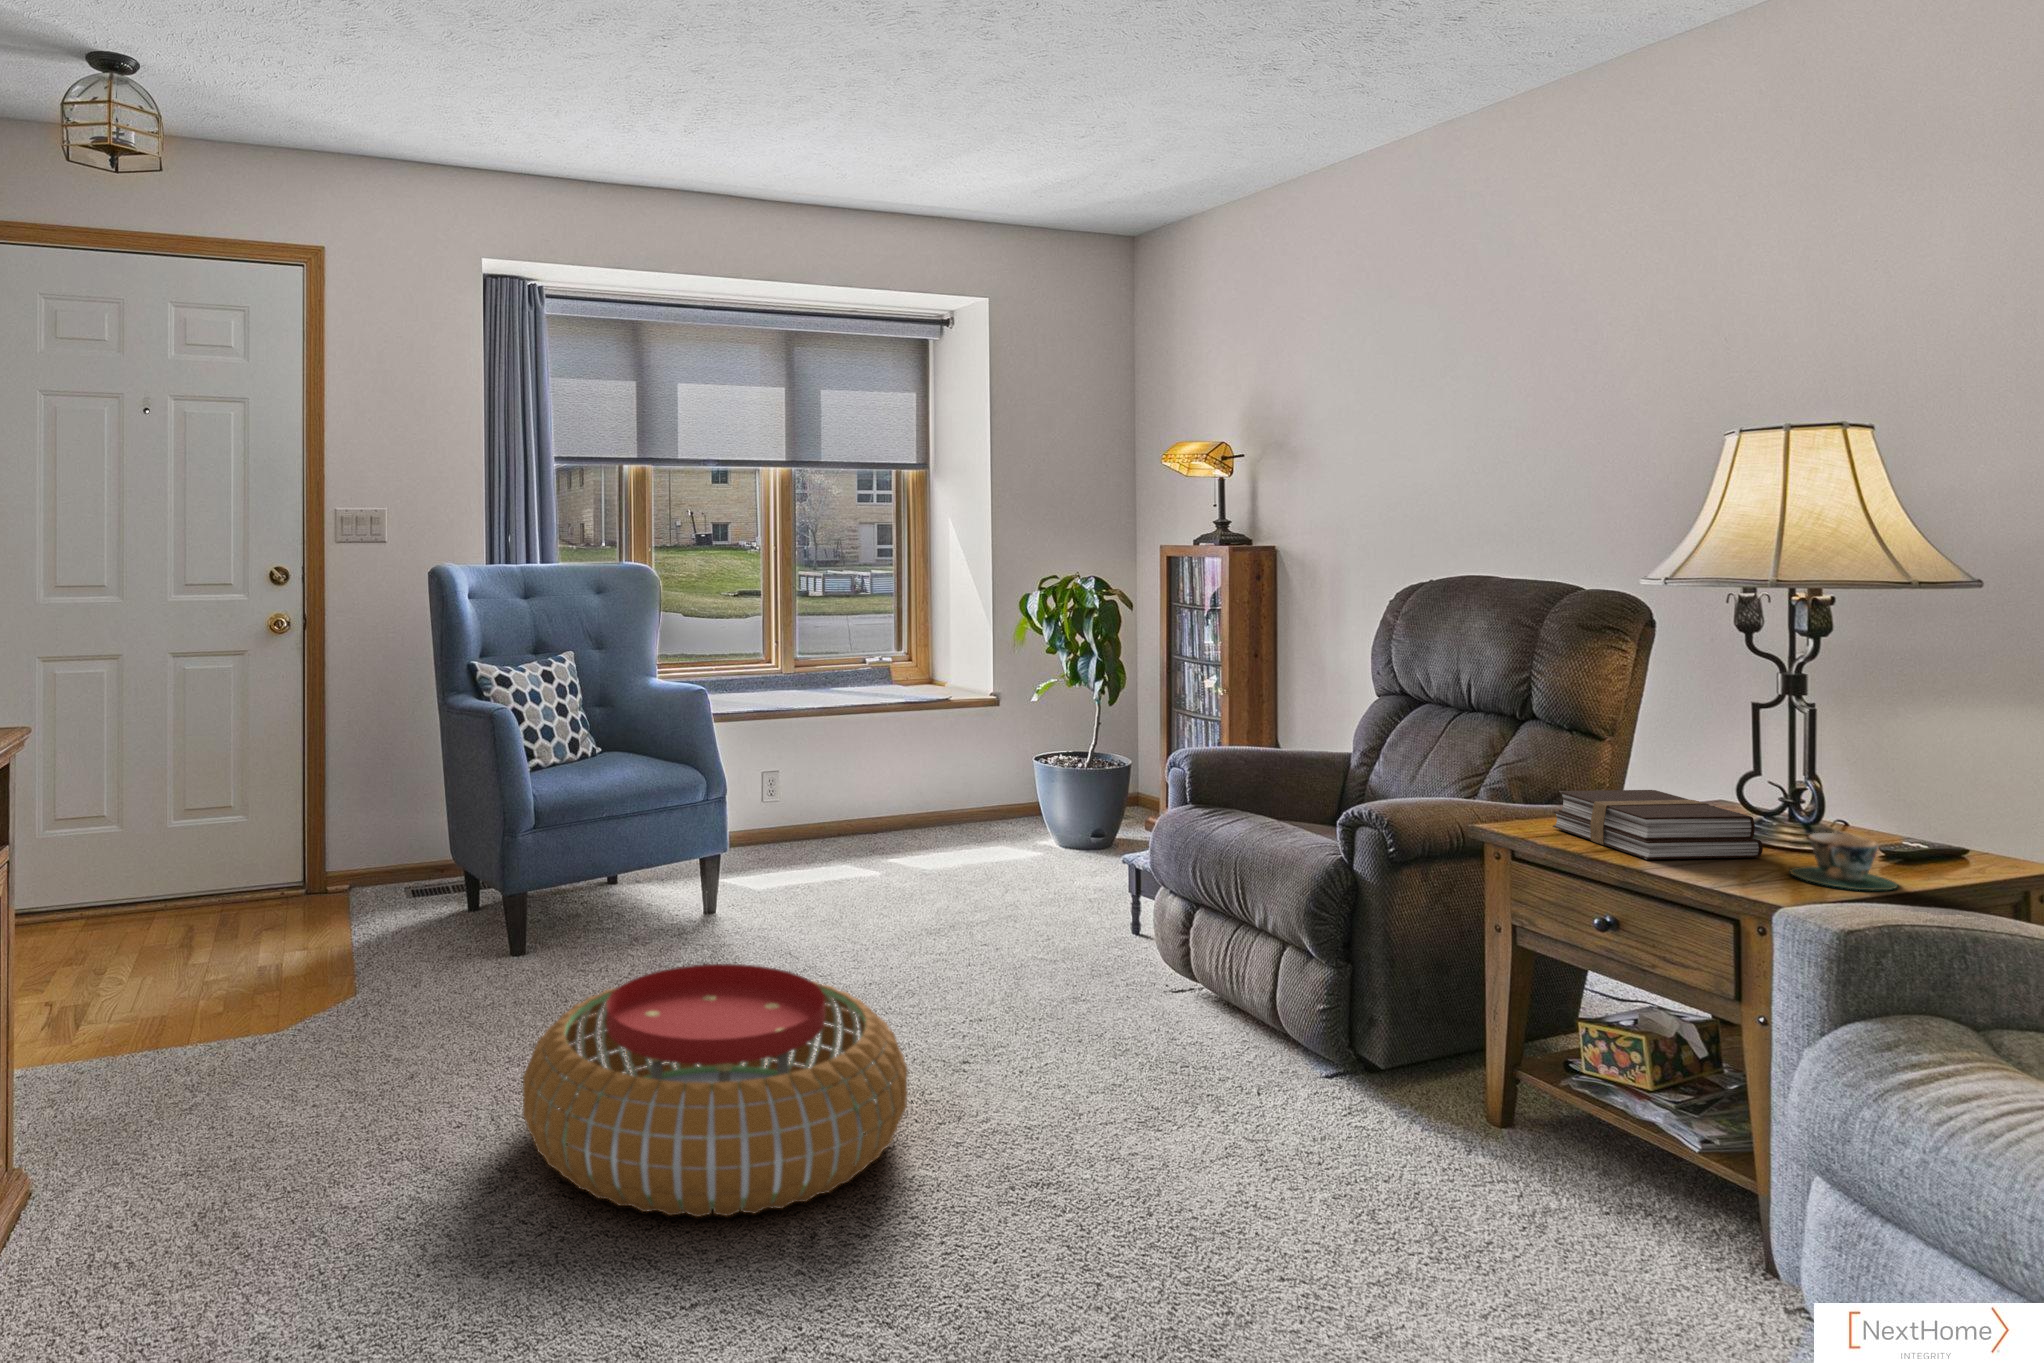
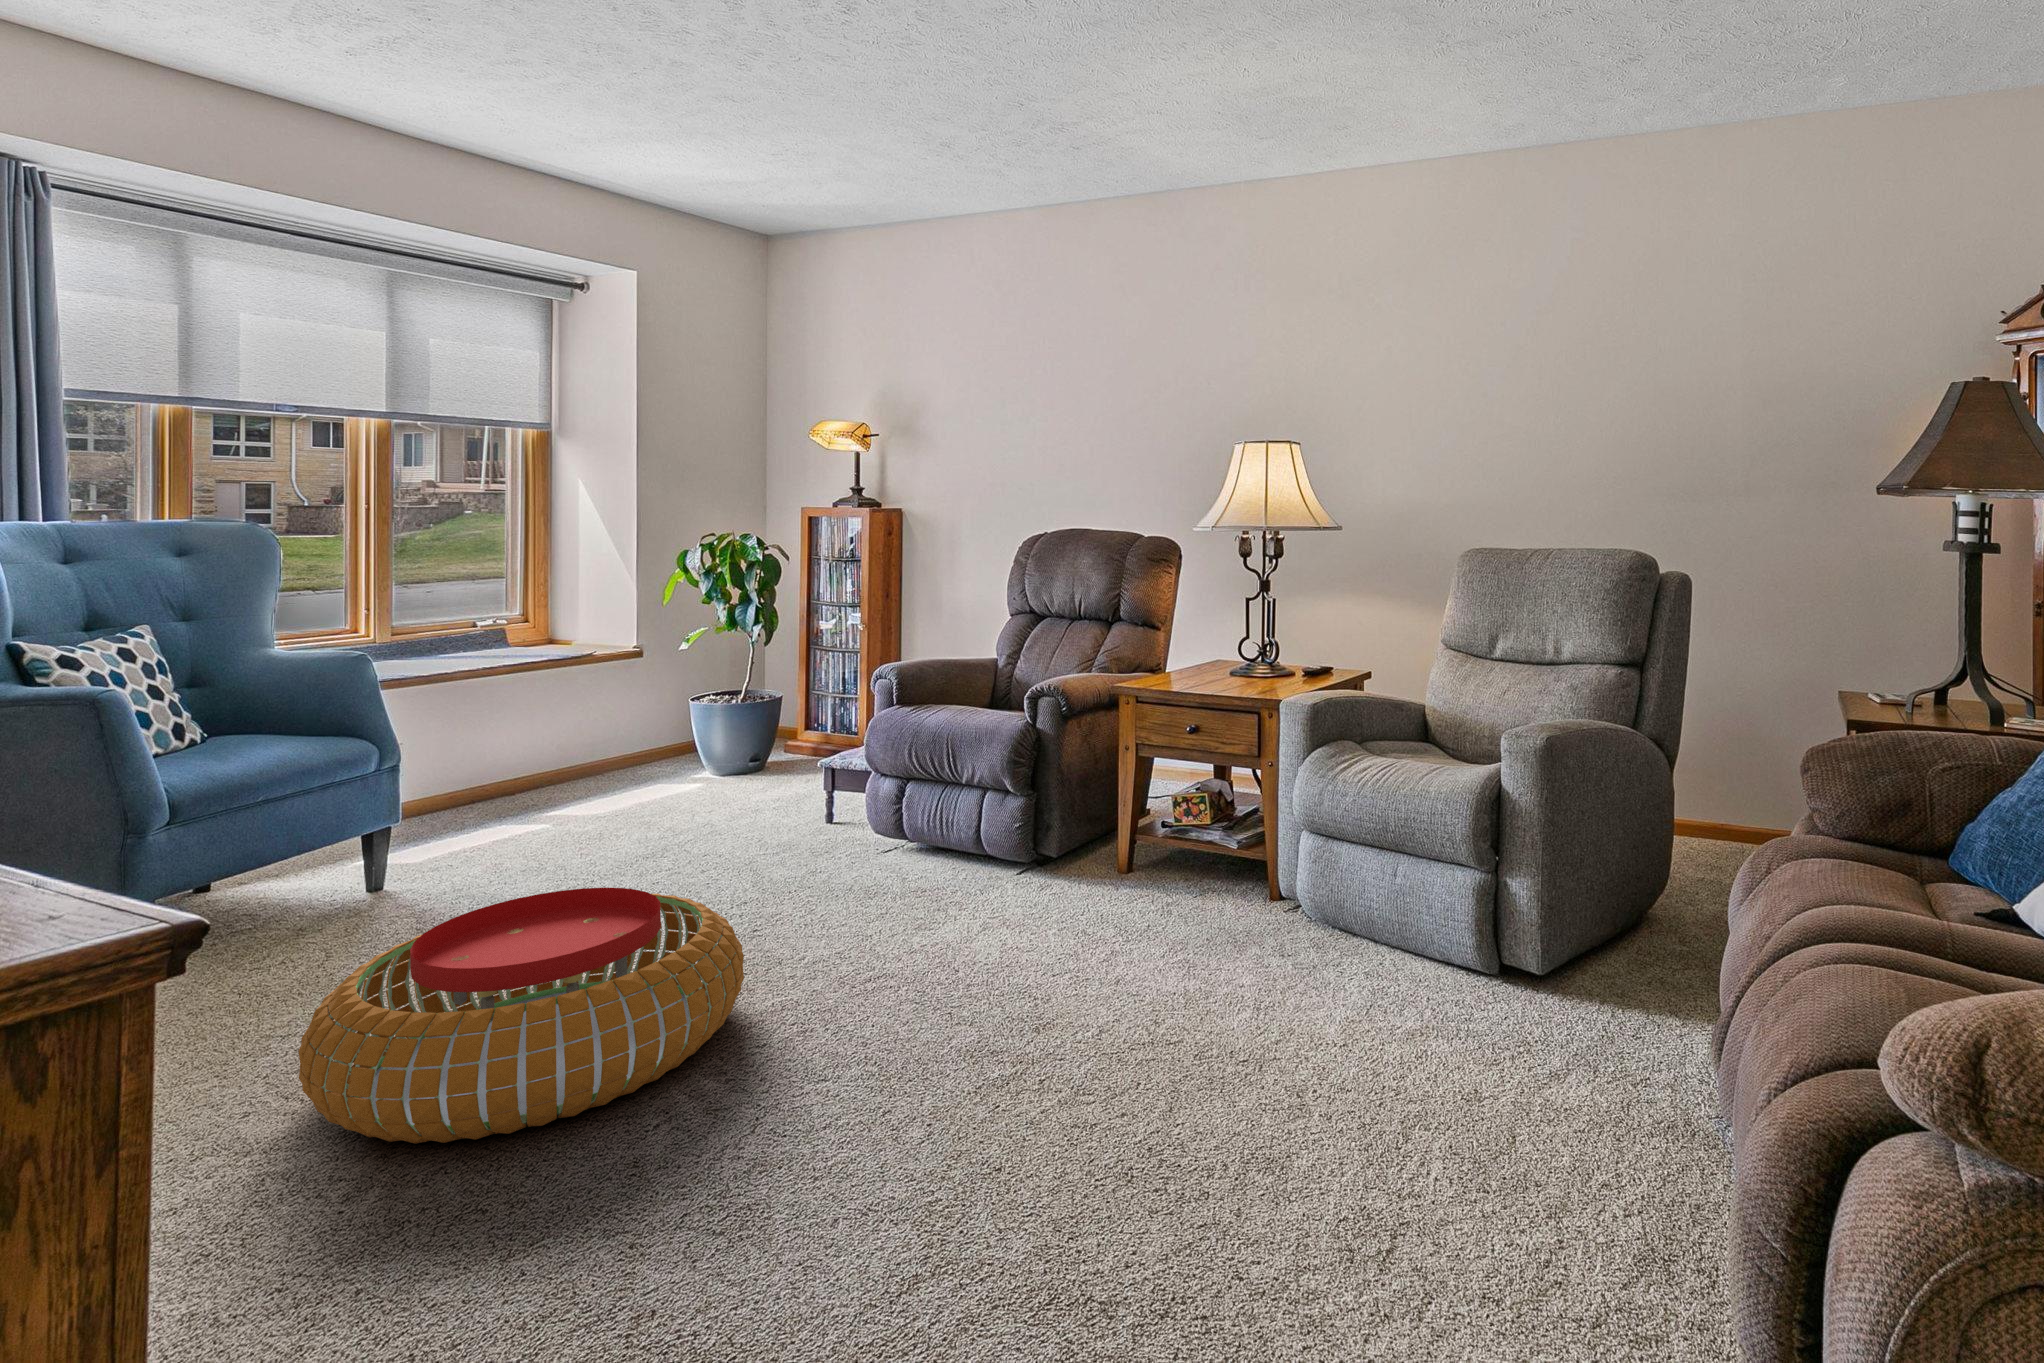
book: present [1553,790,1763,859] -> none [1153,651,1260,687]
teacup: present [1790,833,1898,891] -> none [1277,659,1323,687]

